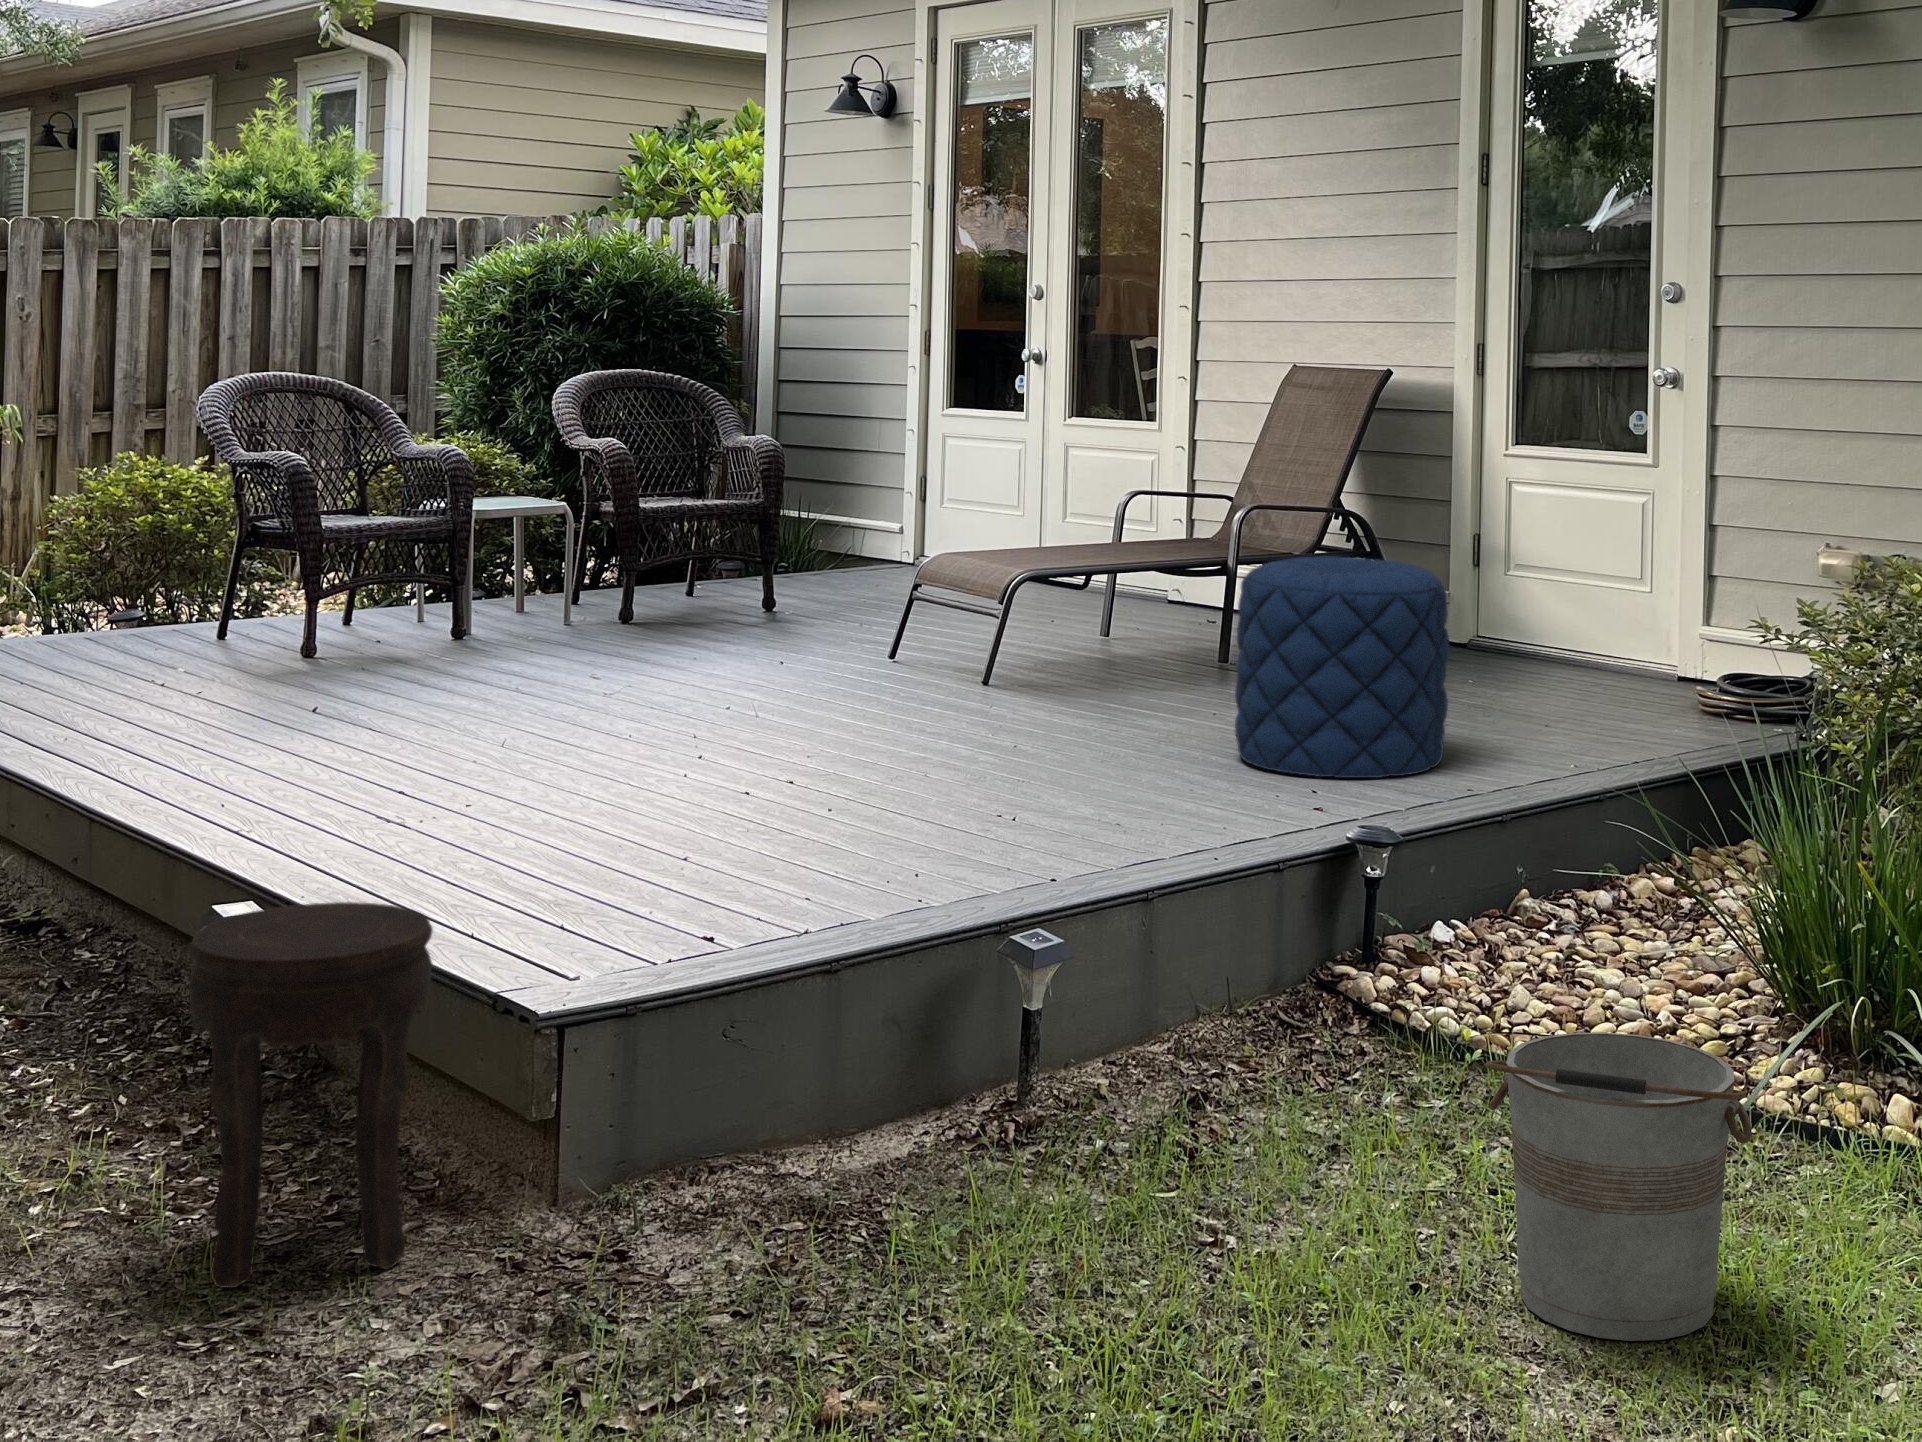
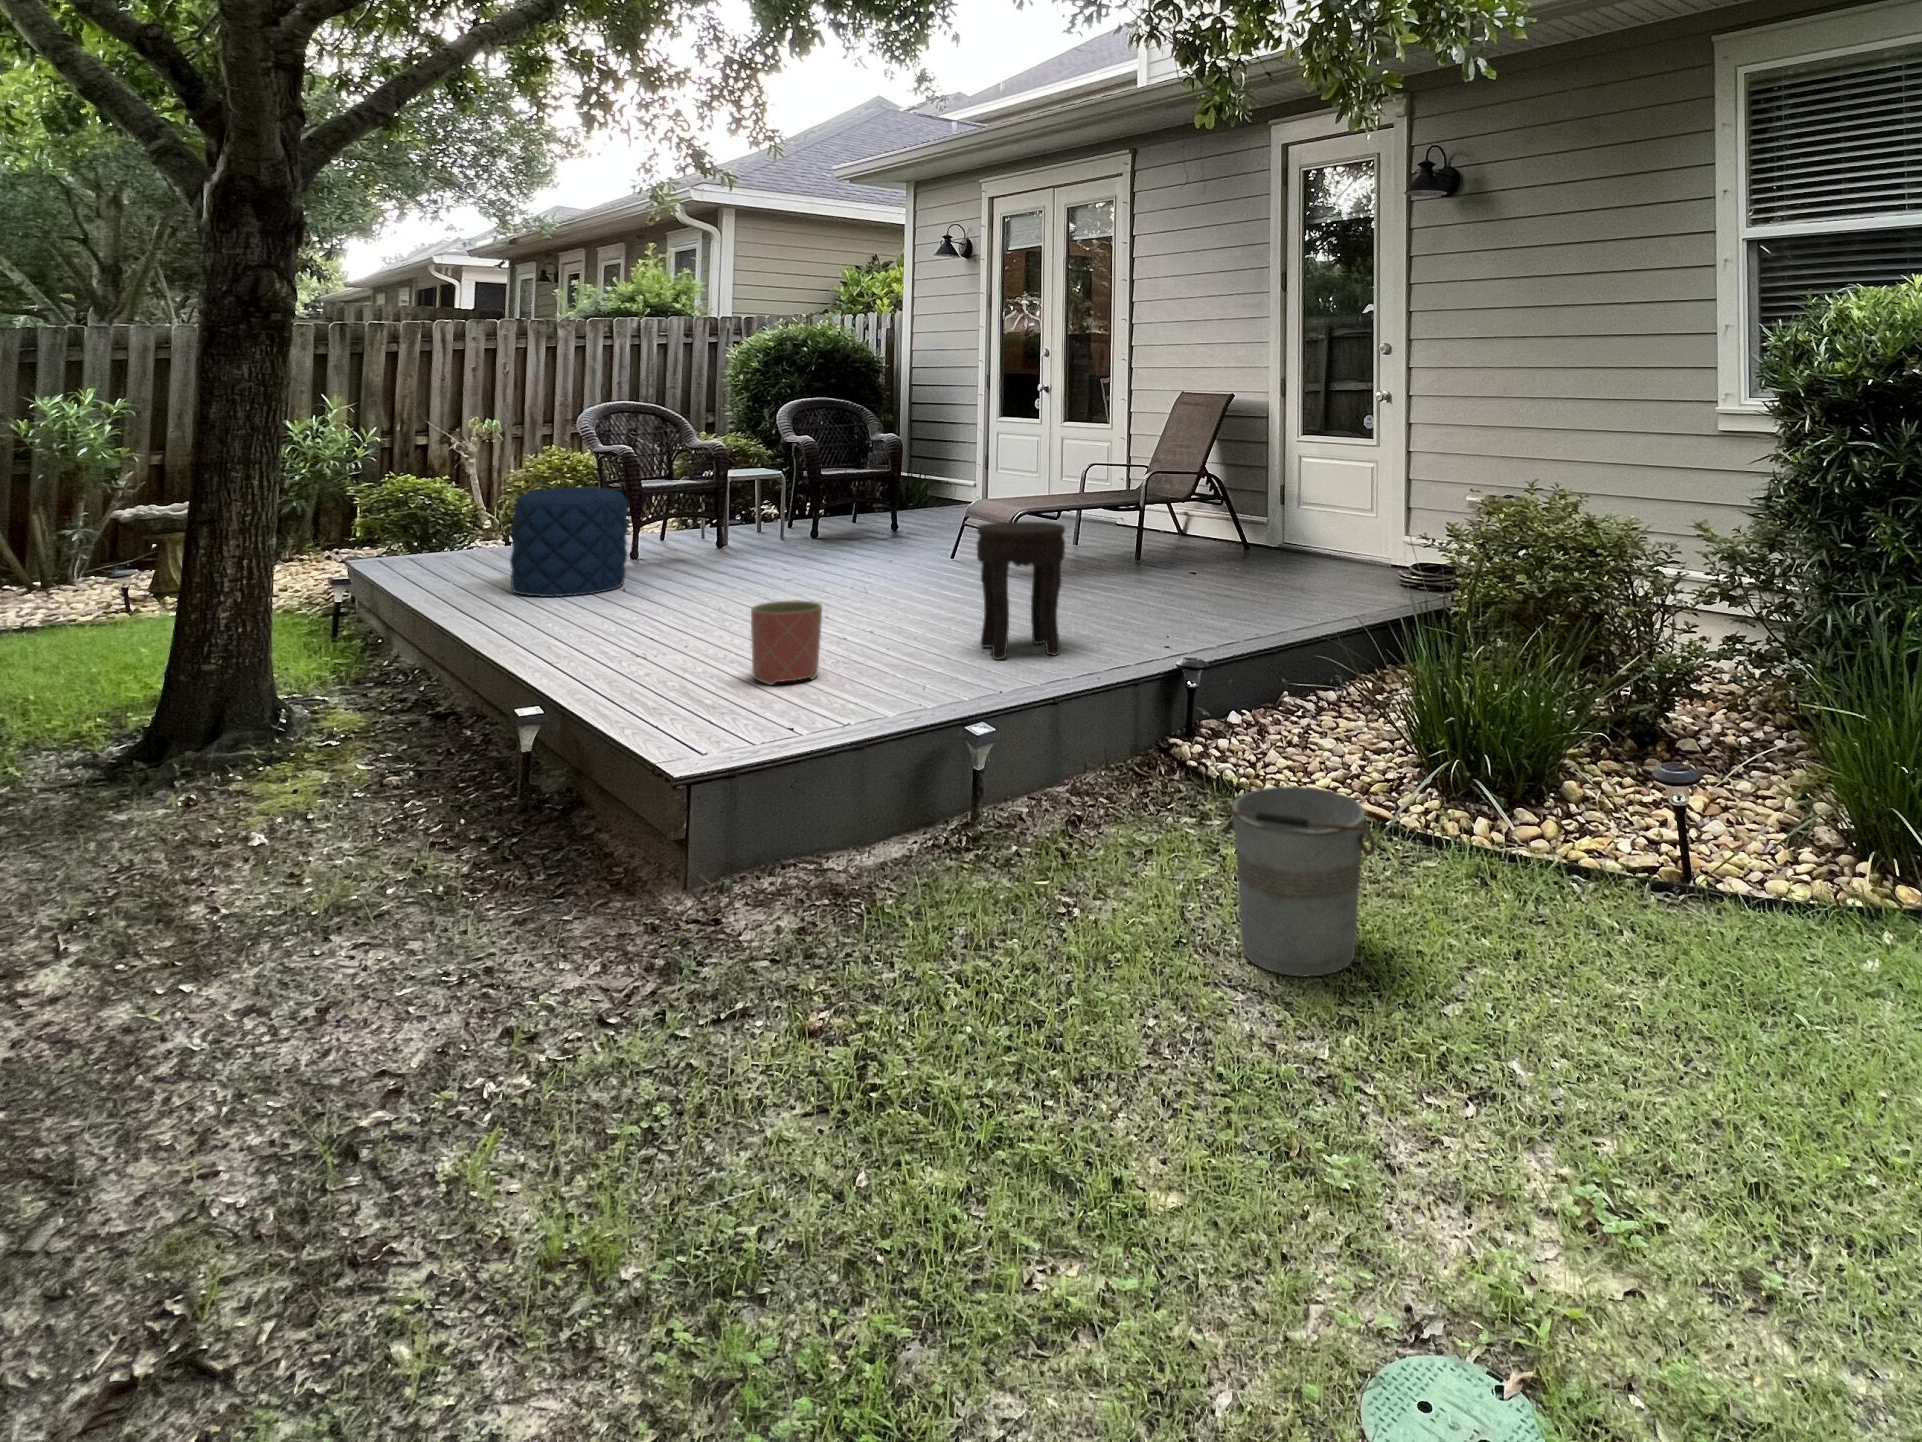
pouf: present [1235,556,1449,778] -> present [510,487,628,597]
planter: none [605,724,728,869] -> present [751,600,822,685]
side table: present [189,902,433,1288] -> present [977,521,1065,659]

